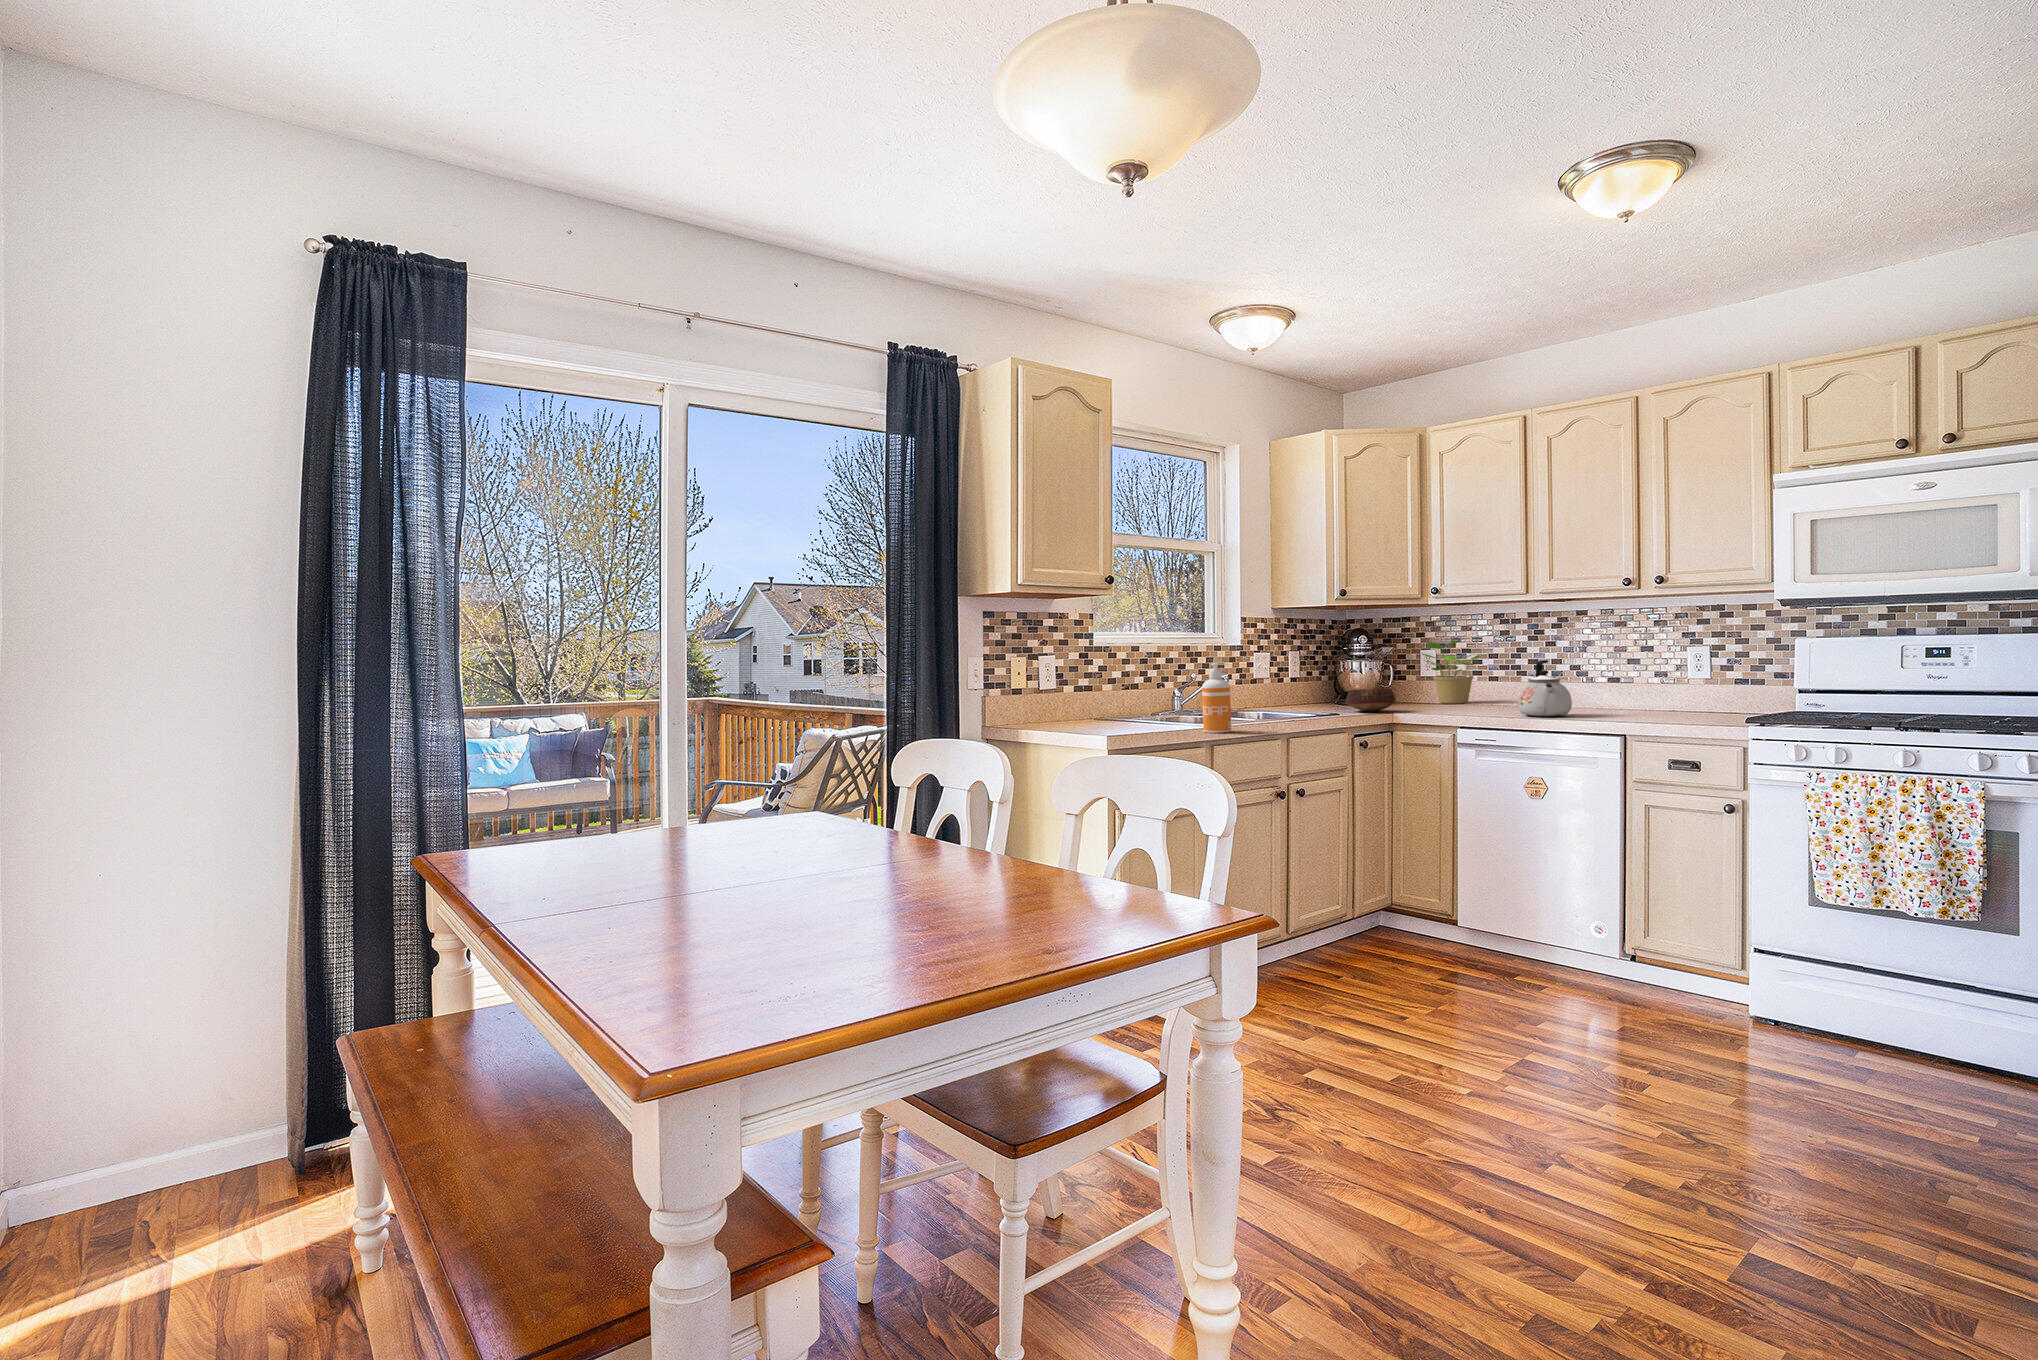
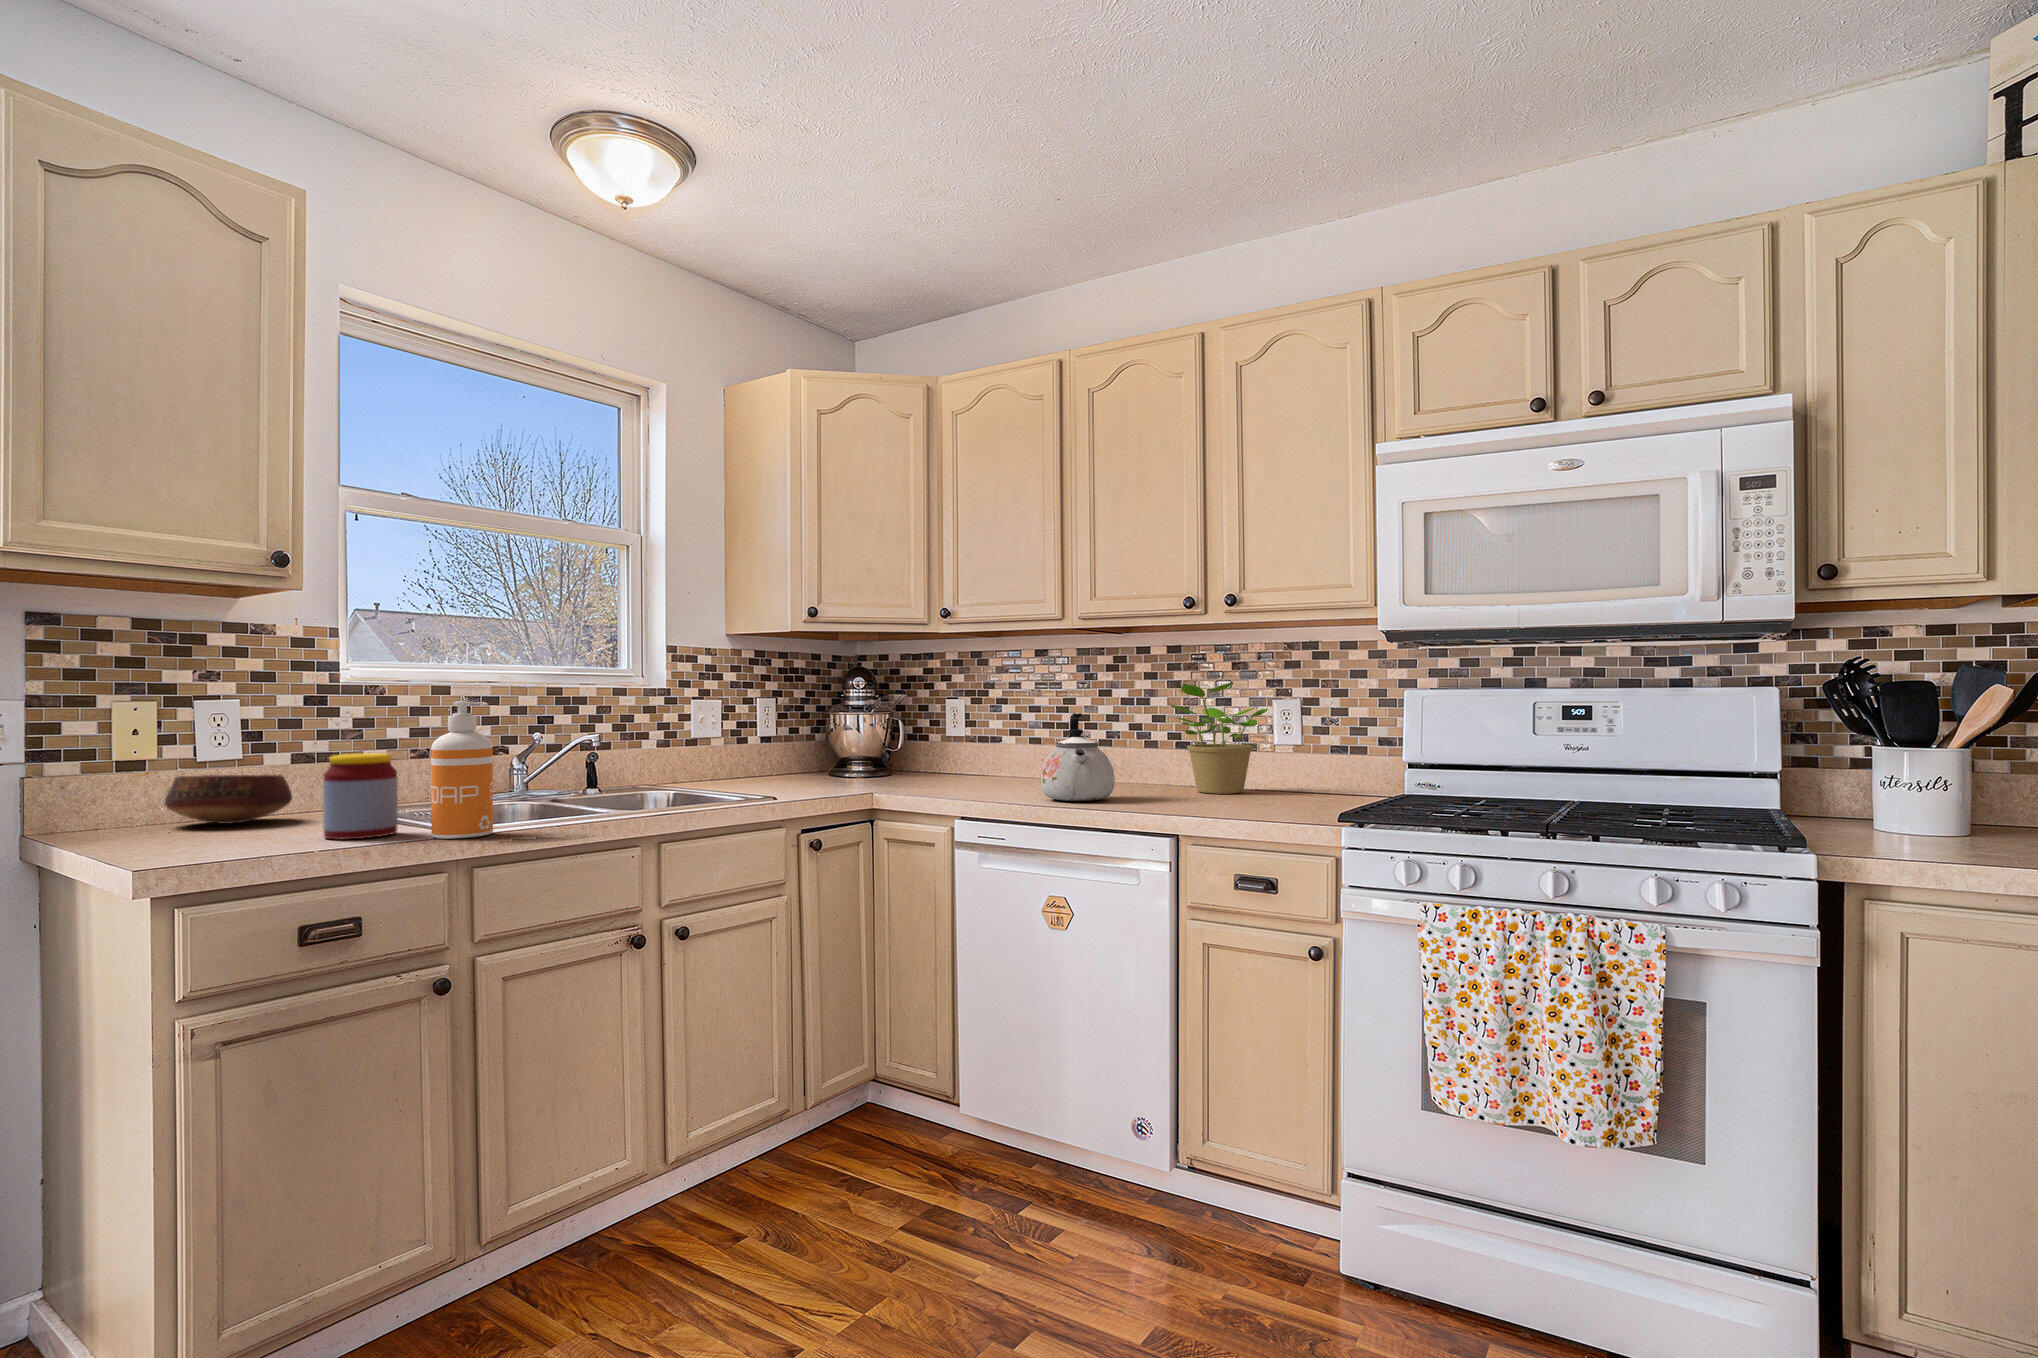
potted plant: present [1423,640,1482,703] -> present [1170,683,1267,794]
bowl: present [1346,689,1395,712] -> present [164,775,292,824]
jar: none [1150,690,1182,733] -> present [323,753,398,840]

